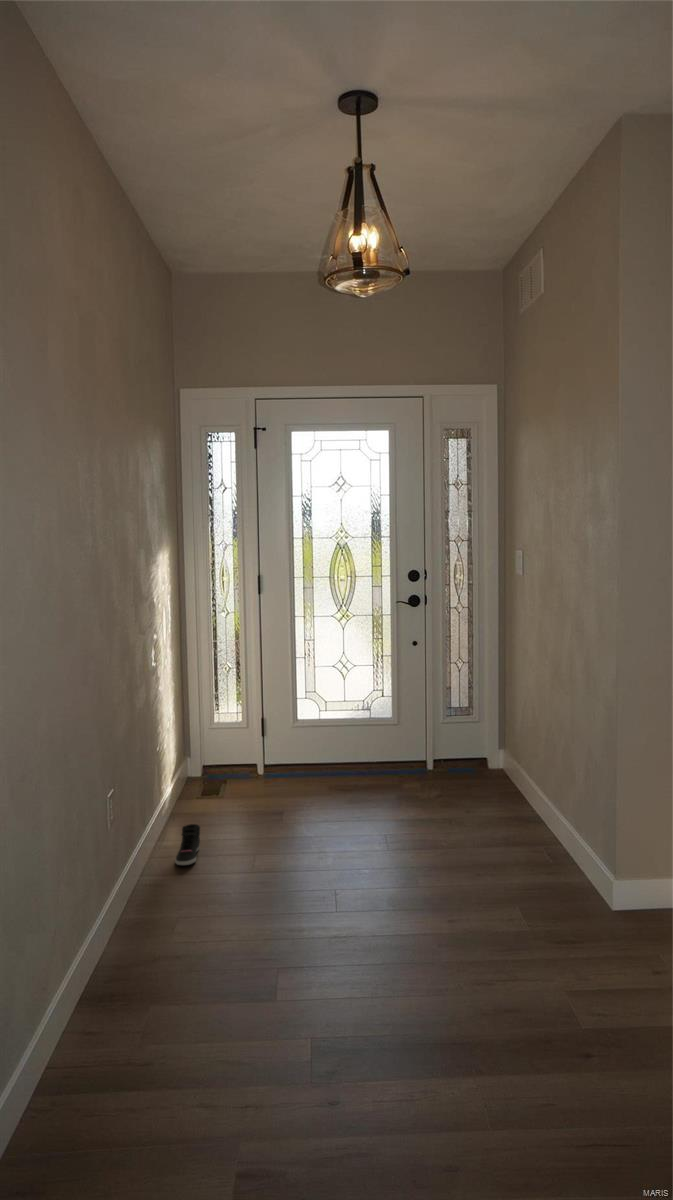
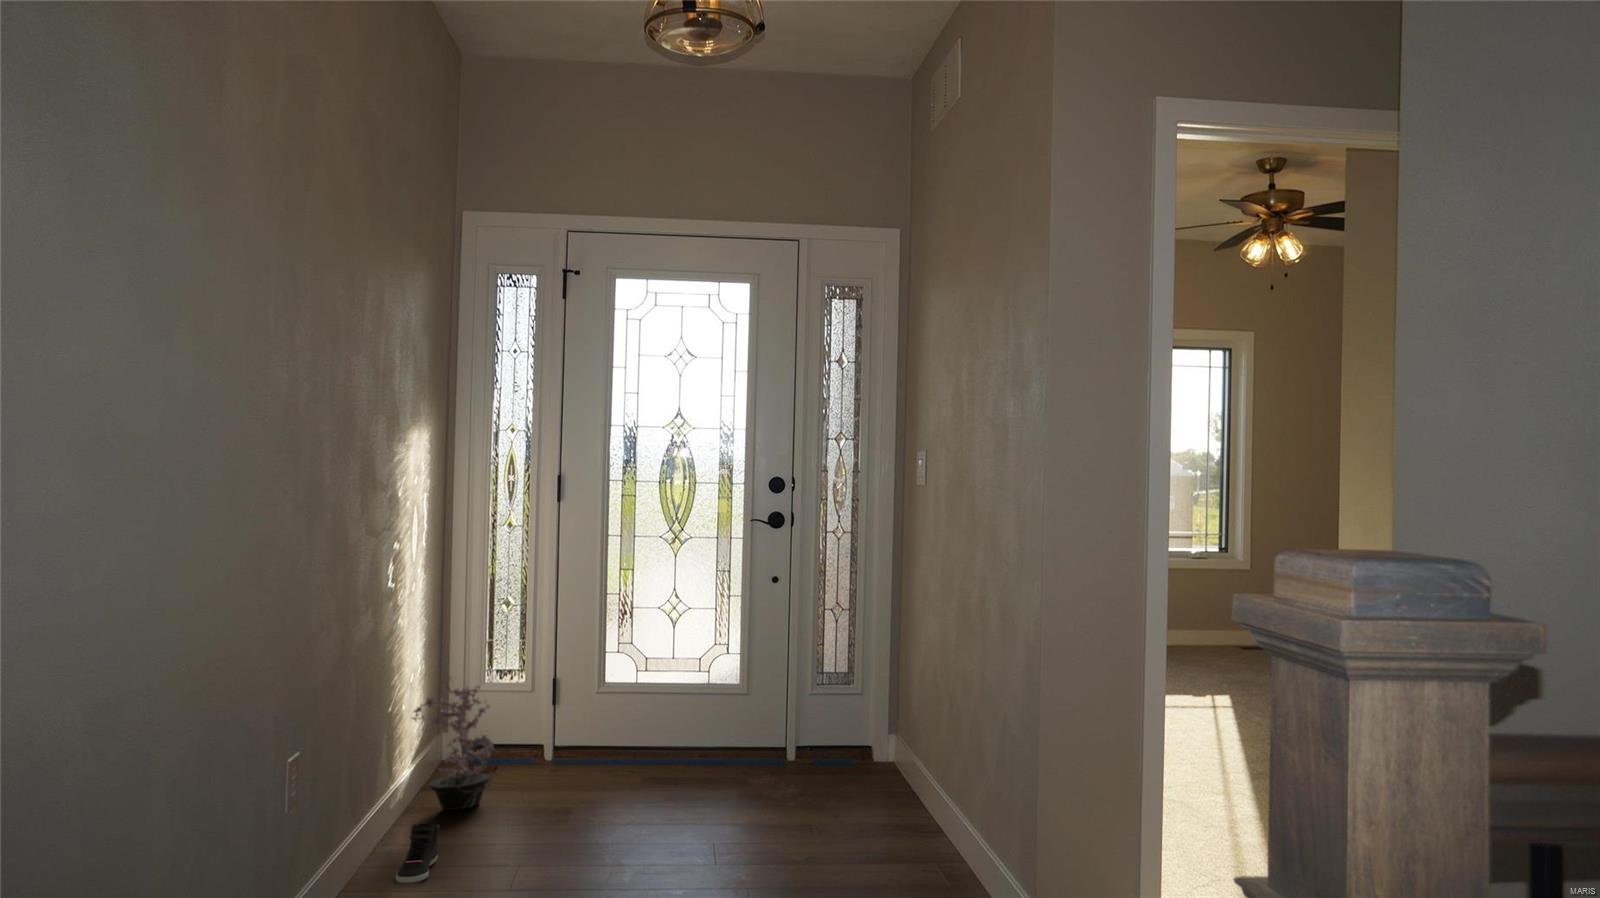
potted plant: none [170,719,231,812] -> present [413,677,494,810]

